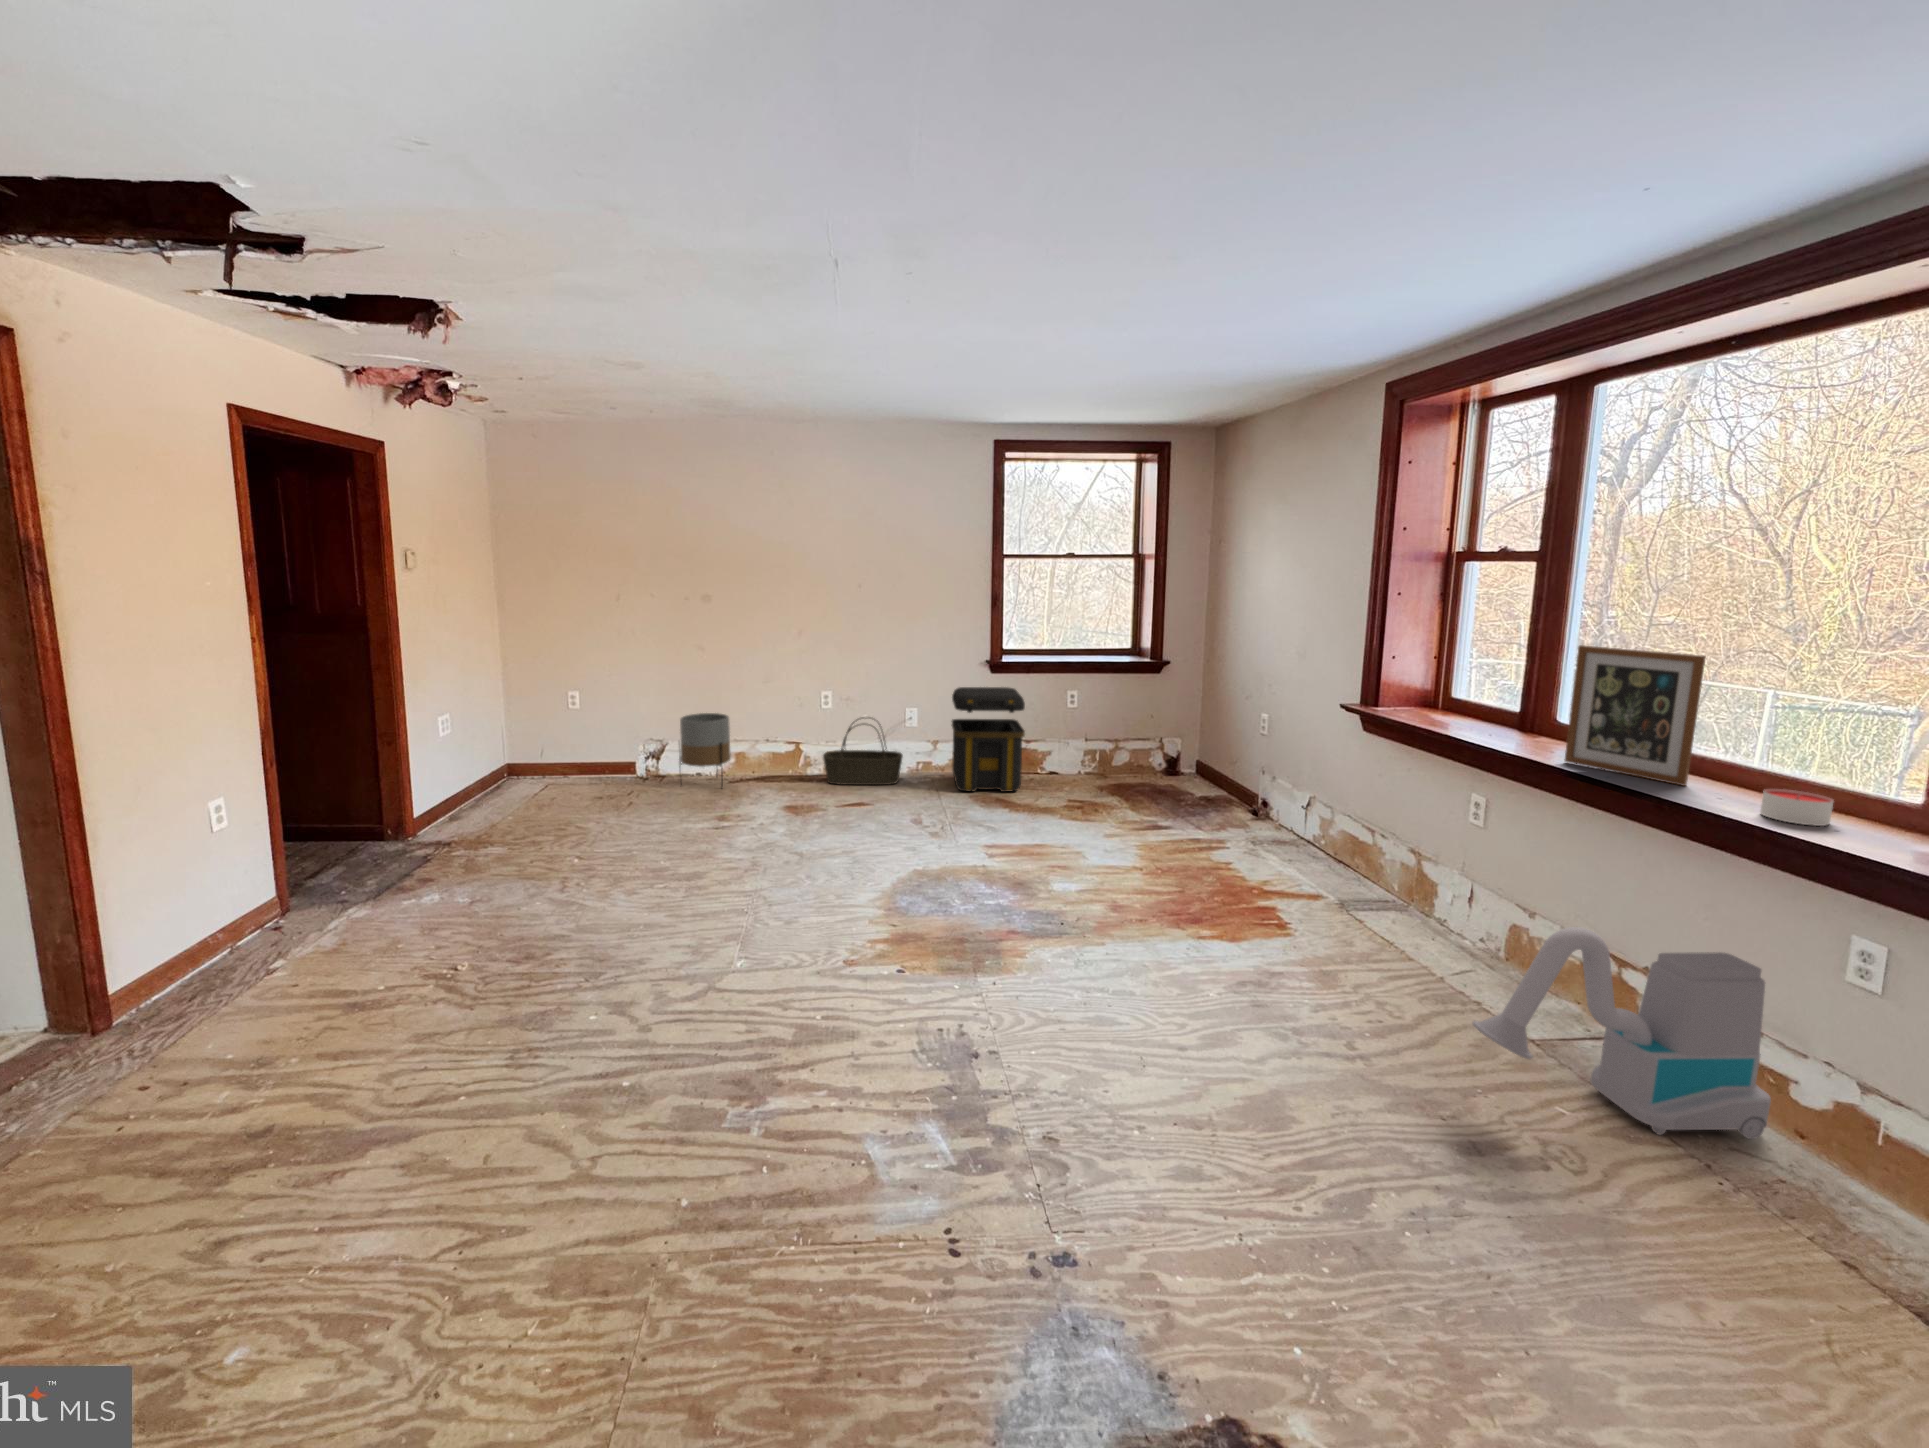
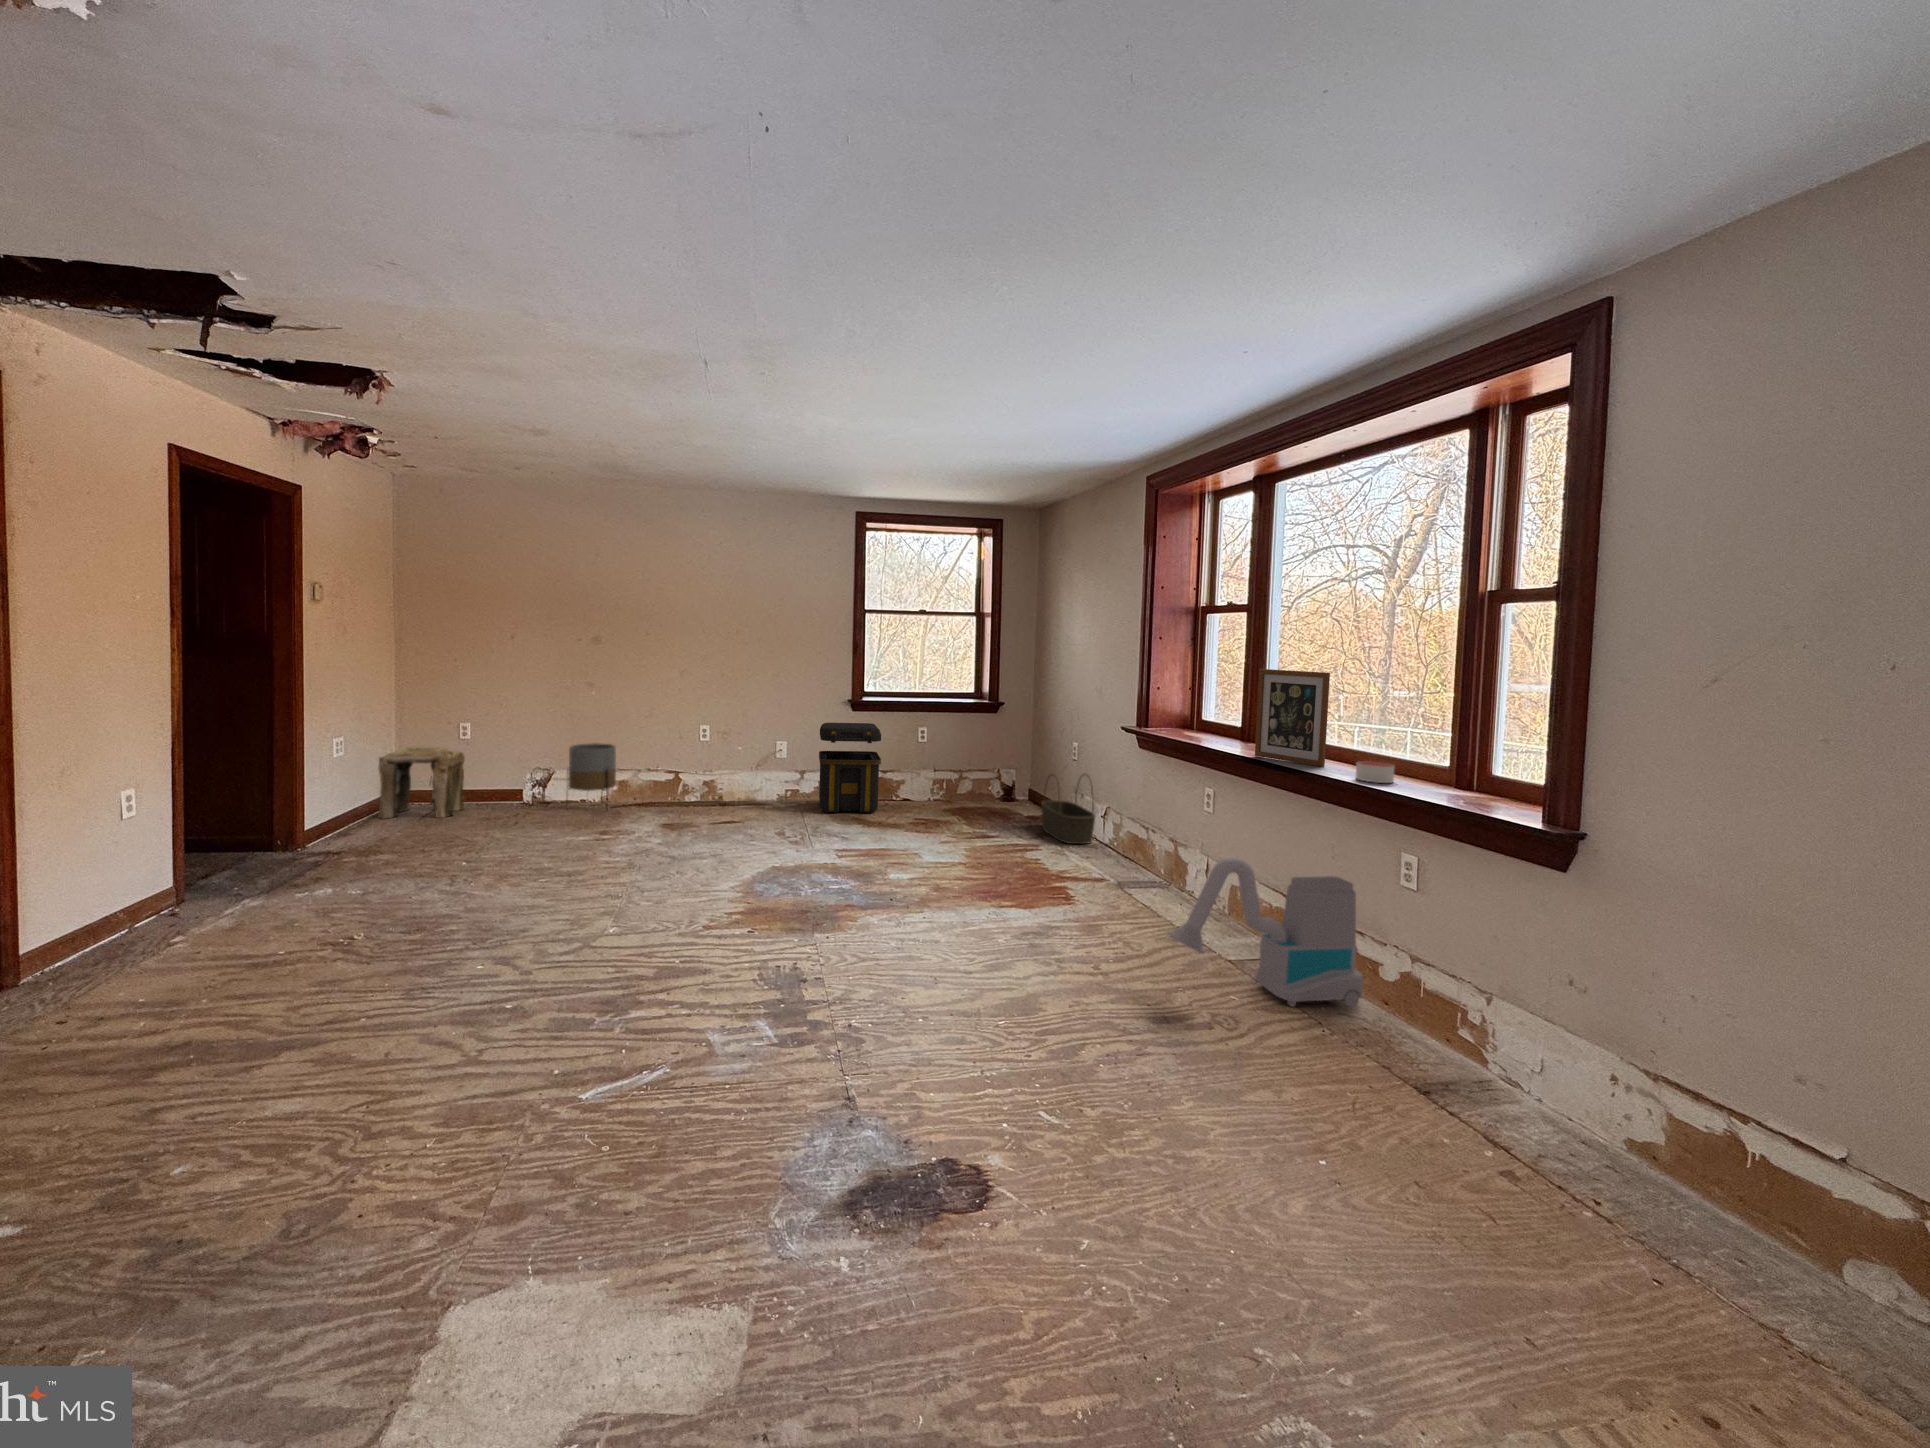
basket: present [823,717,903,785] -> present [1041,775,1095,844]
stool: none [486,720,575,798] -> present [378,746,465,818]

